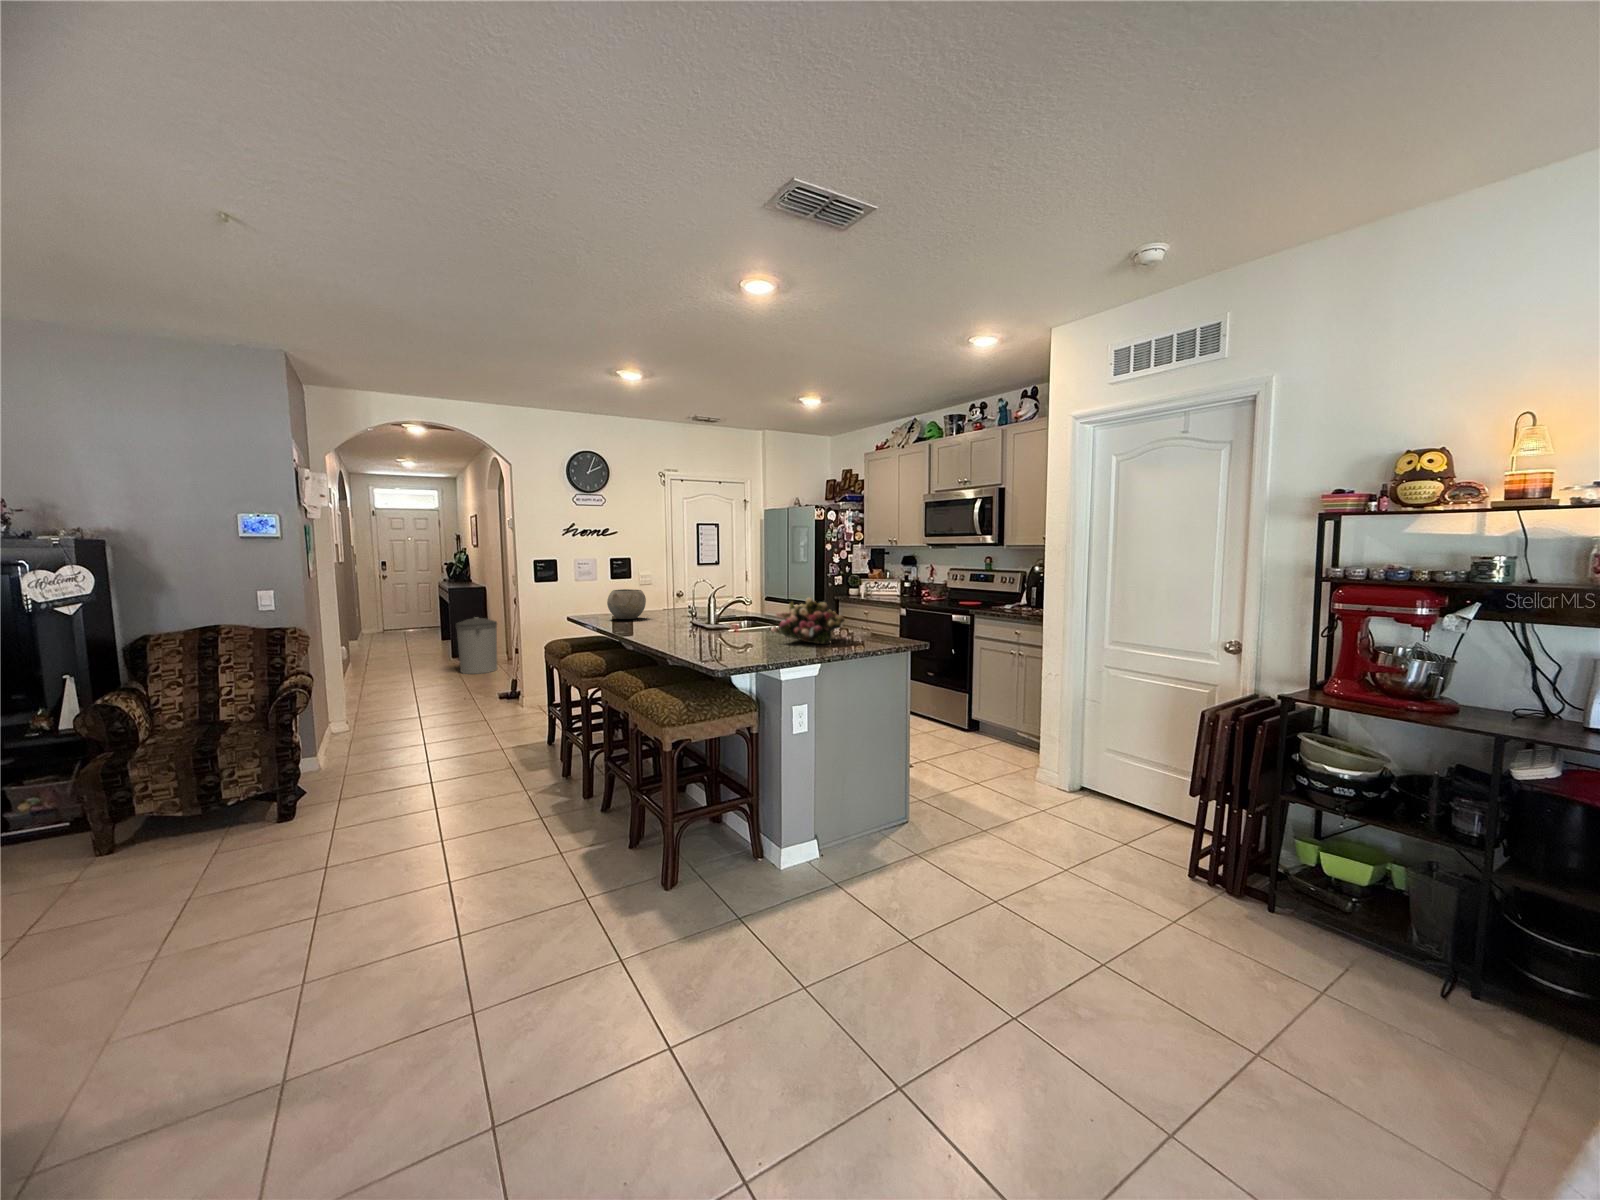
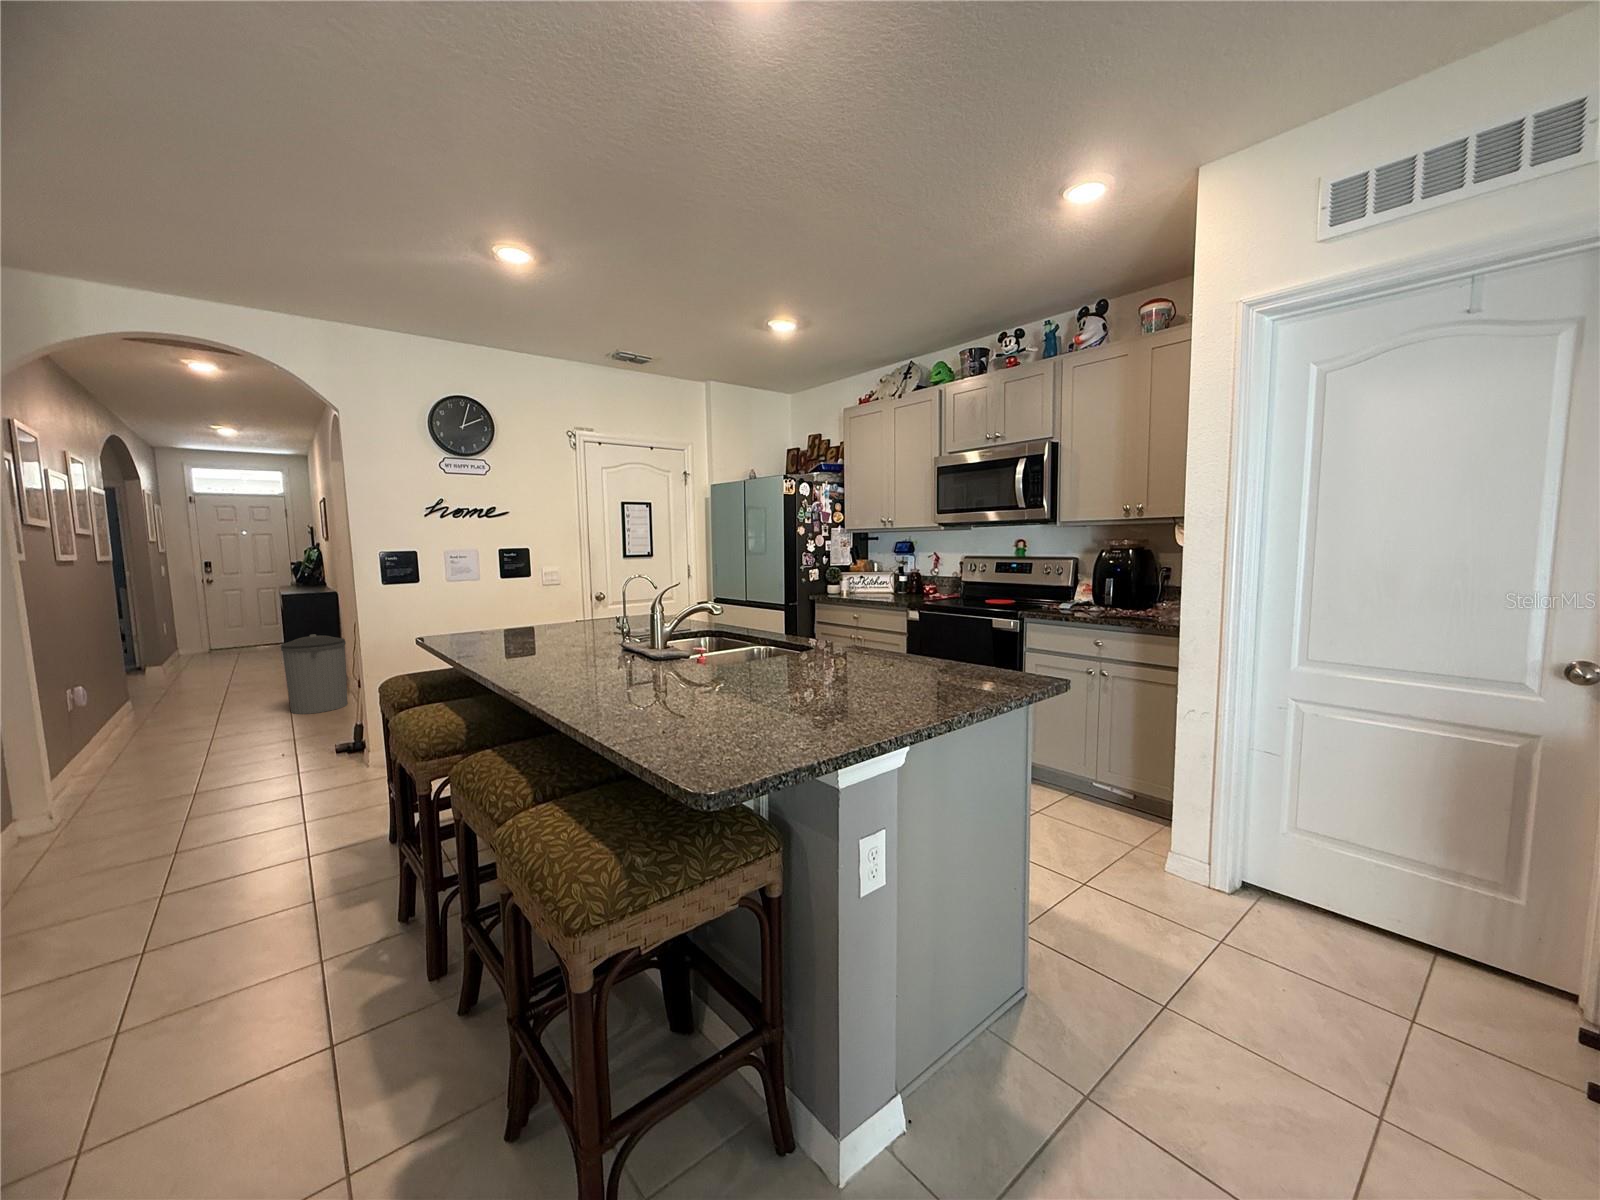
bowl: present [607,589,646,619] -> none [482,594,547,641]
flower arrangement: present [771,597,844,644] -> none [779,603,913,691]

